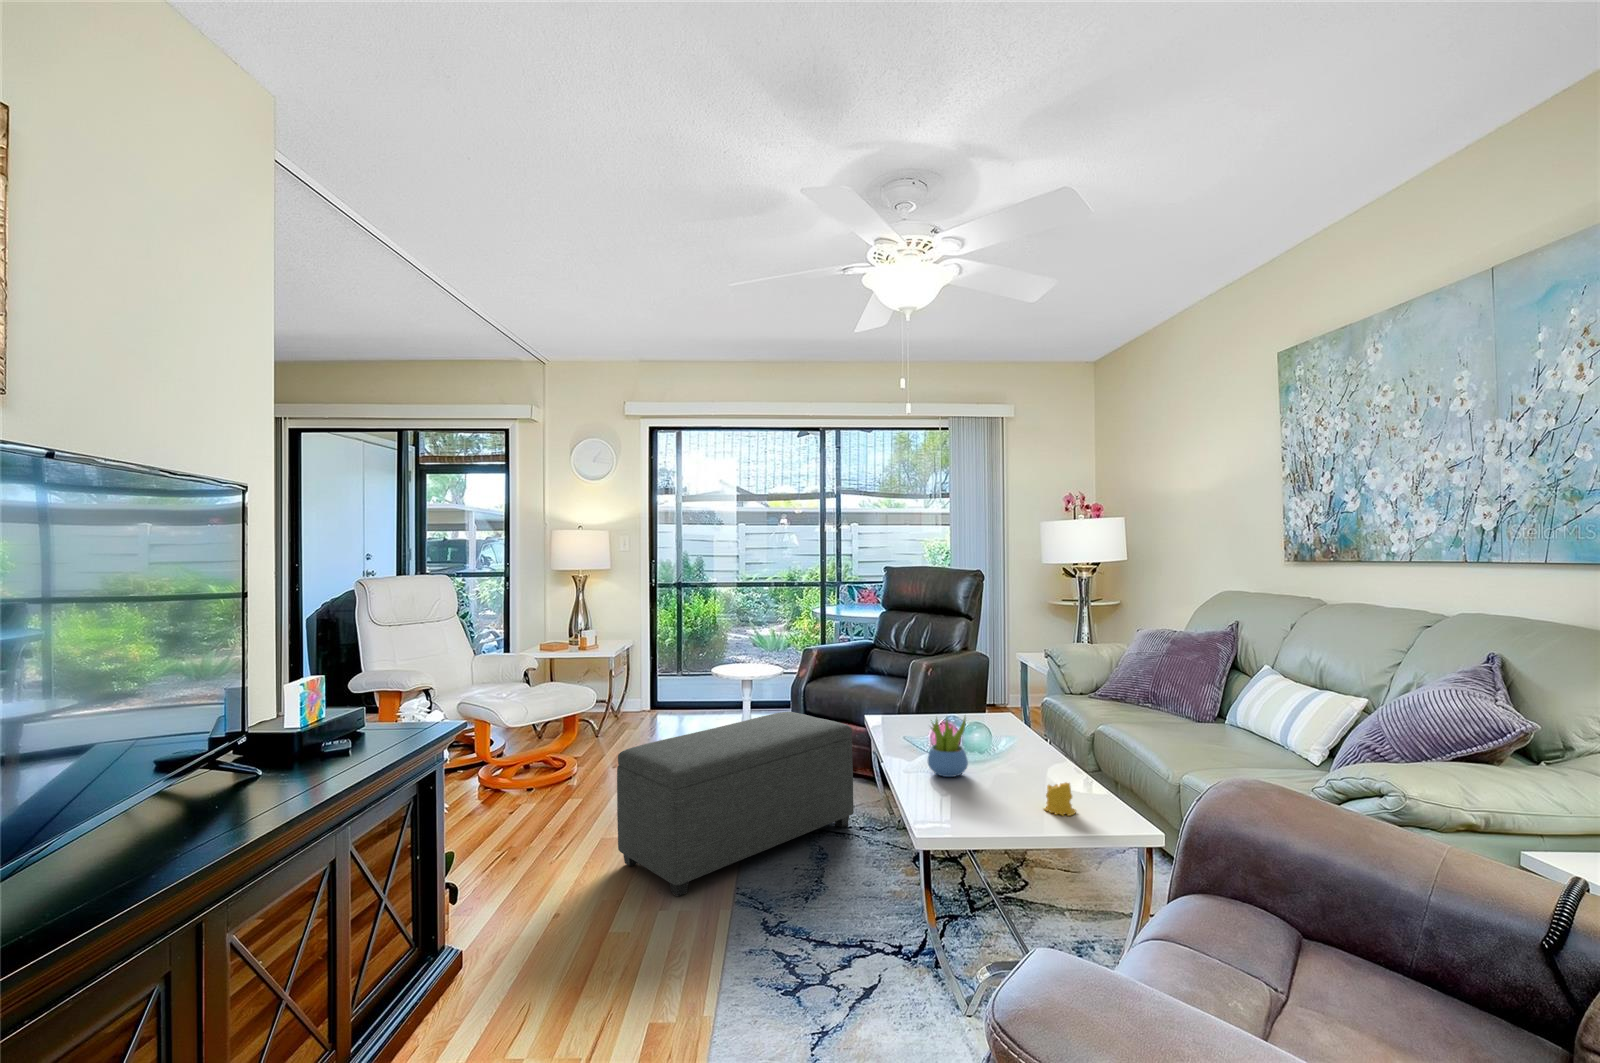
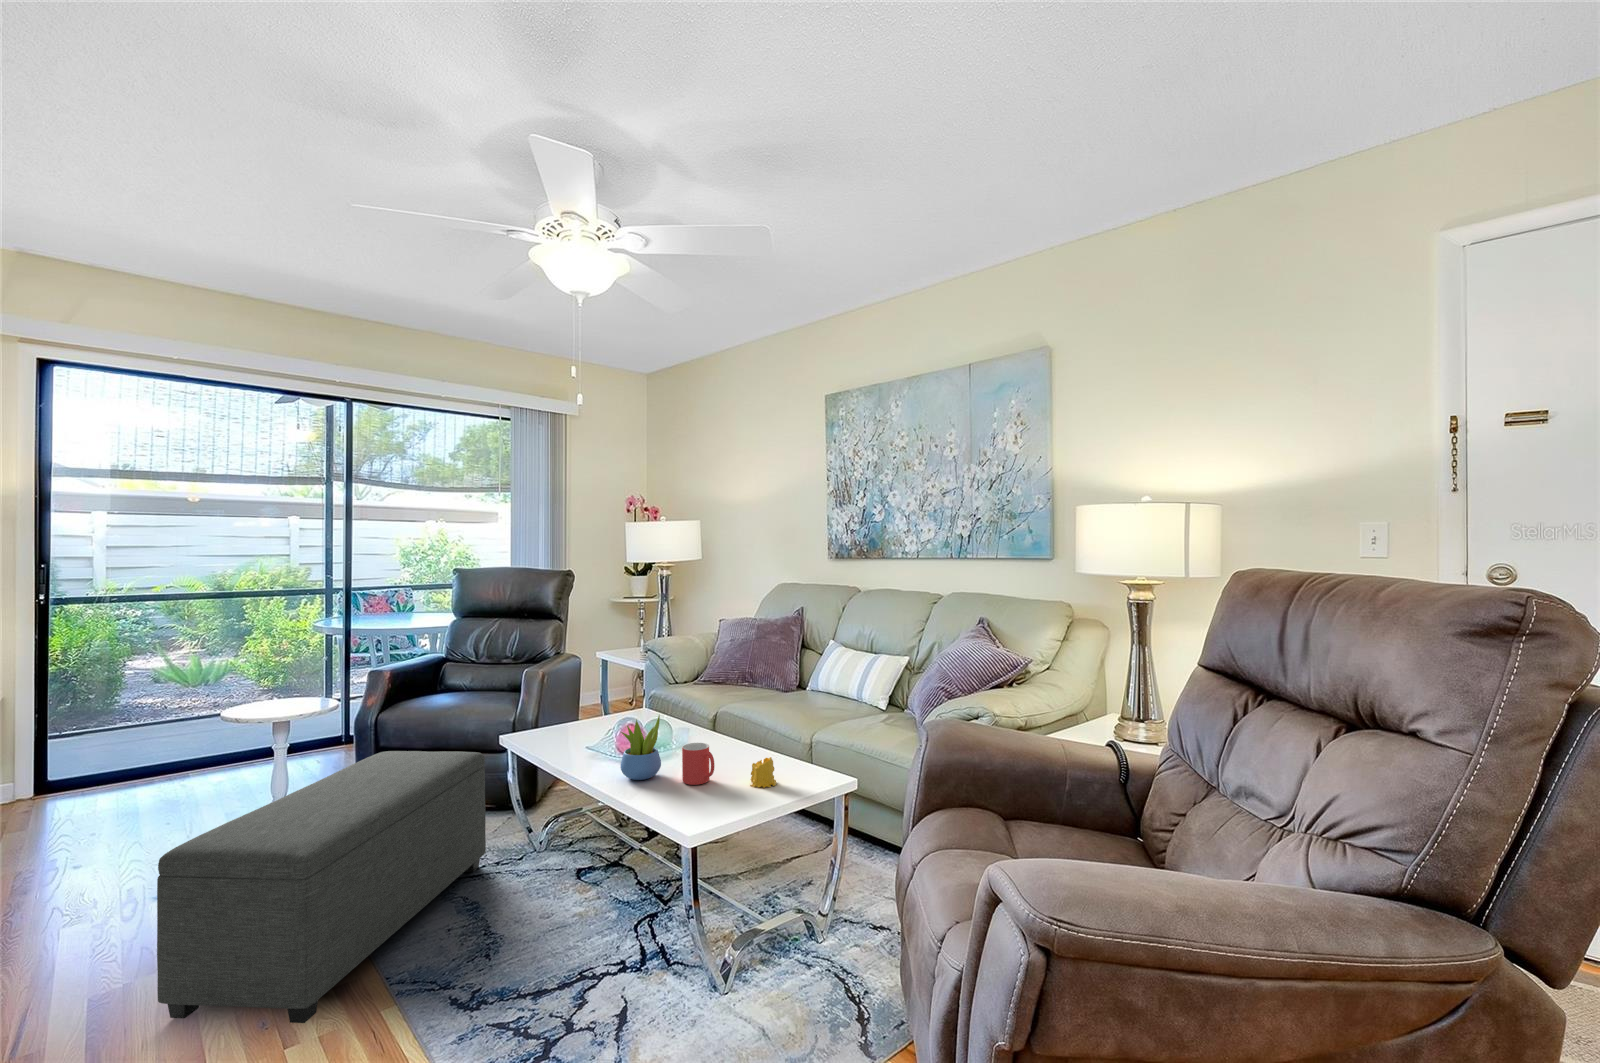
mug: none [978,750,1008,794] -> present [682,743,714,785]

